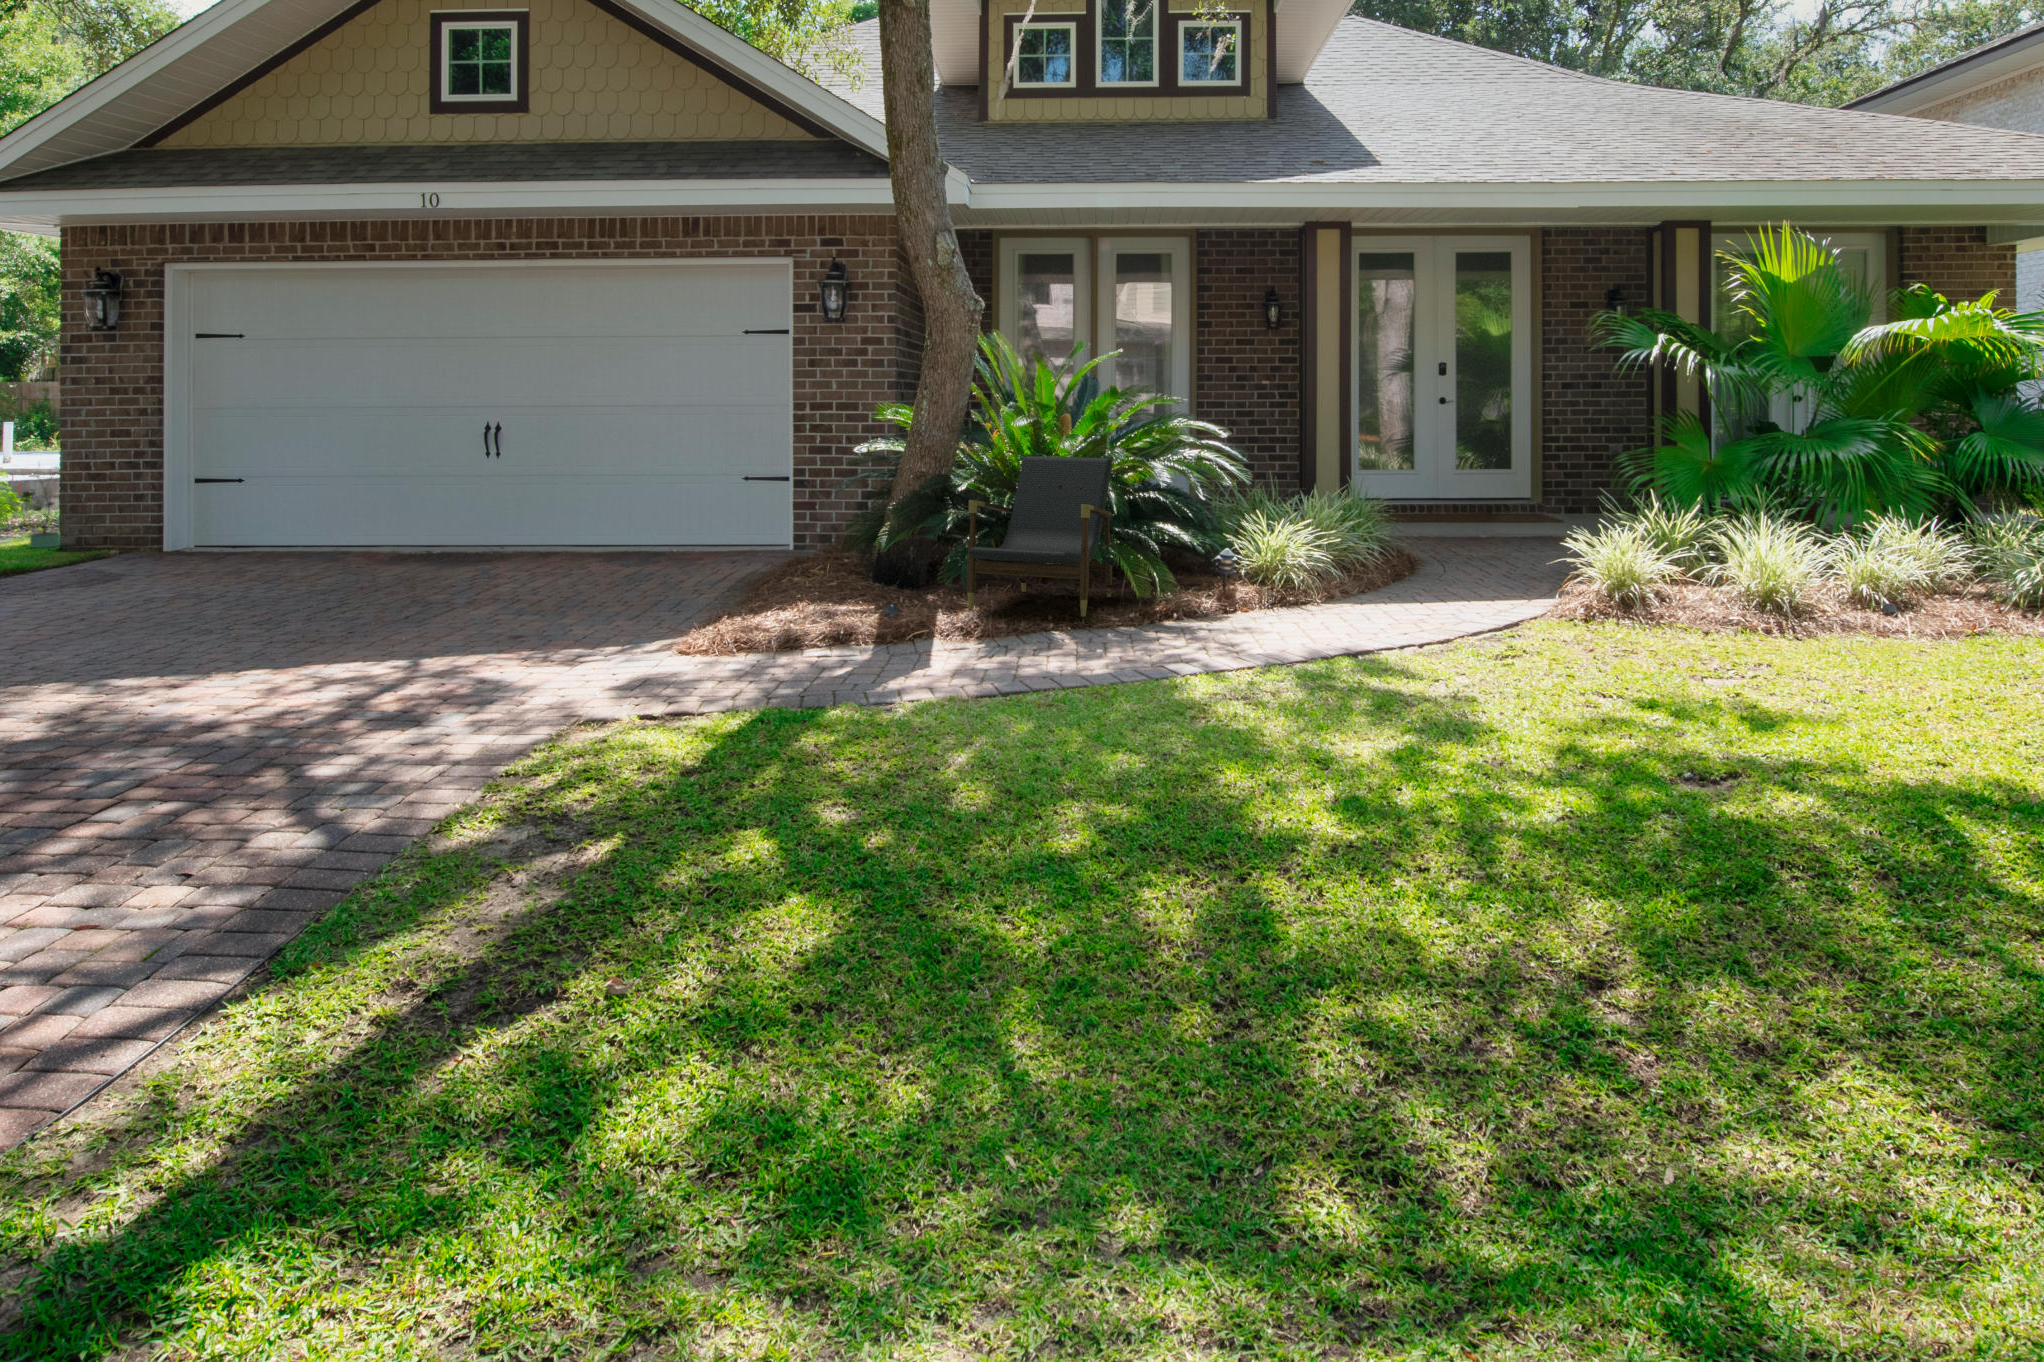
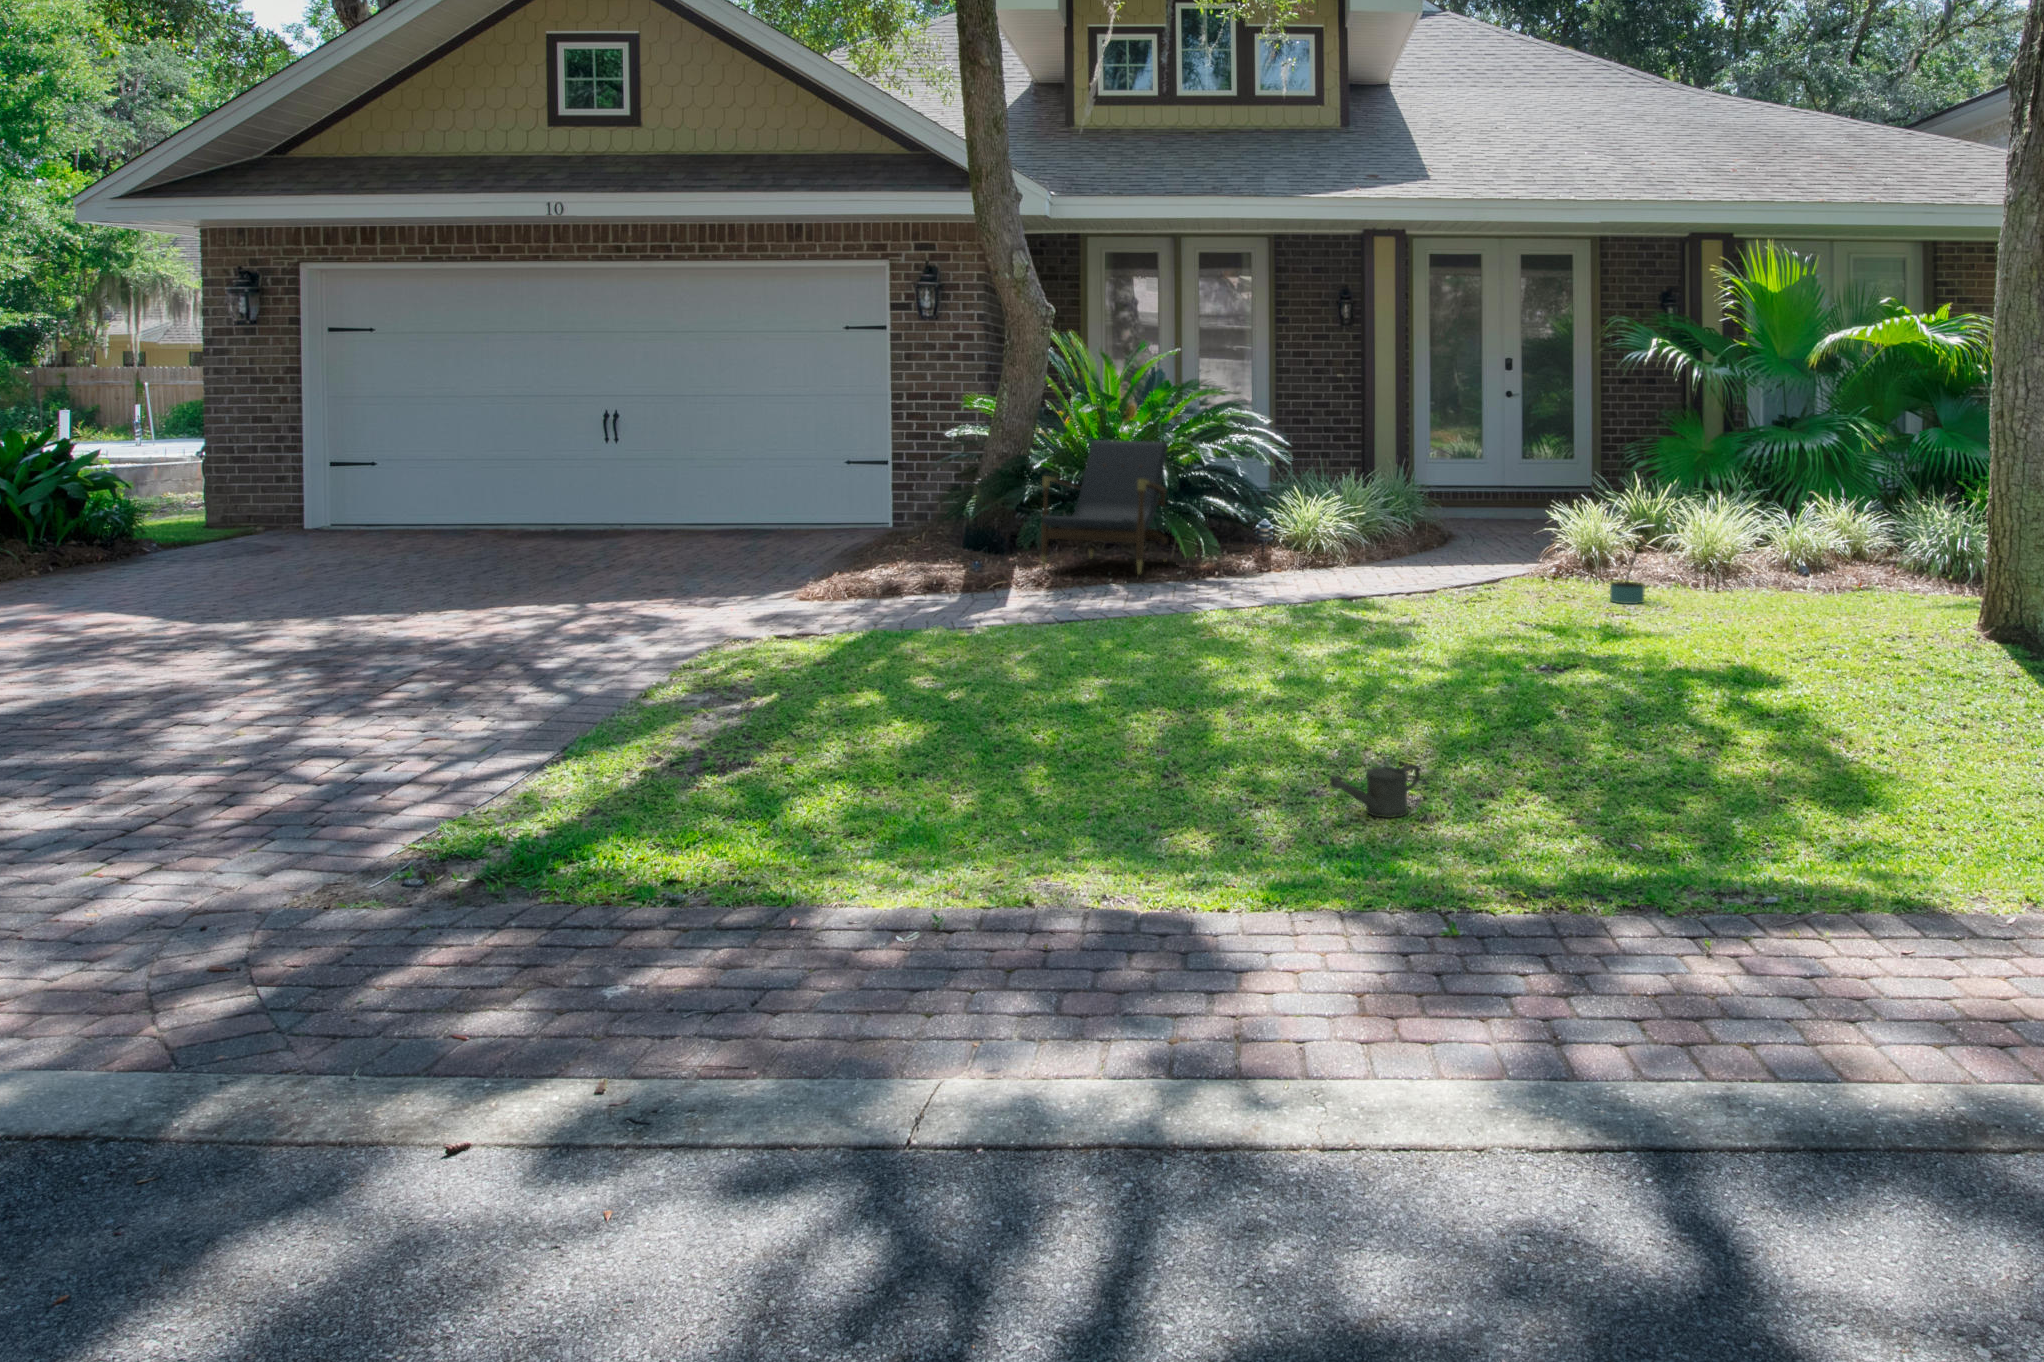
potted plant: present [20,468,60,548] -> present [1603,505,1648,604]
watering can: none [1560,1116,1699,1238] -> present [1330,766,1420,818]

